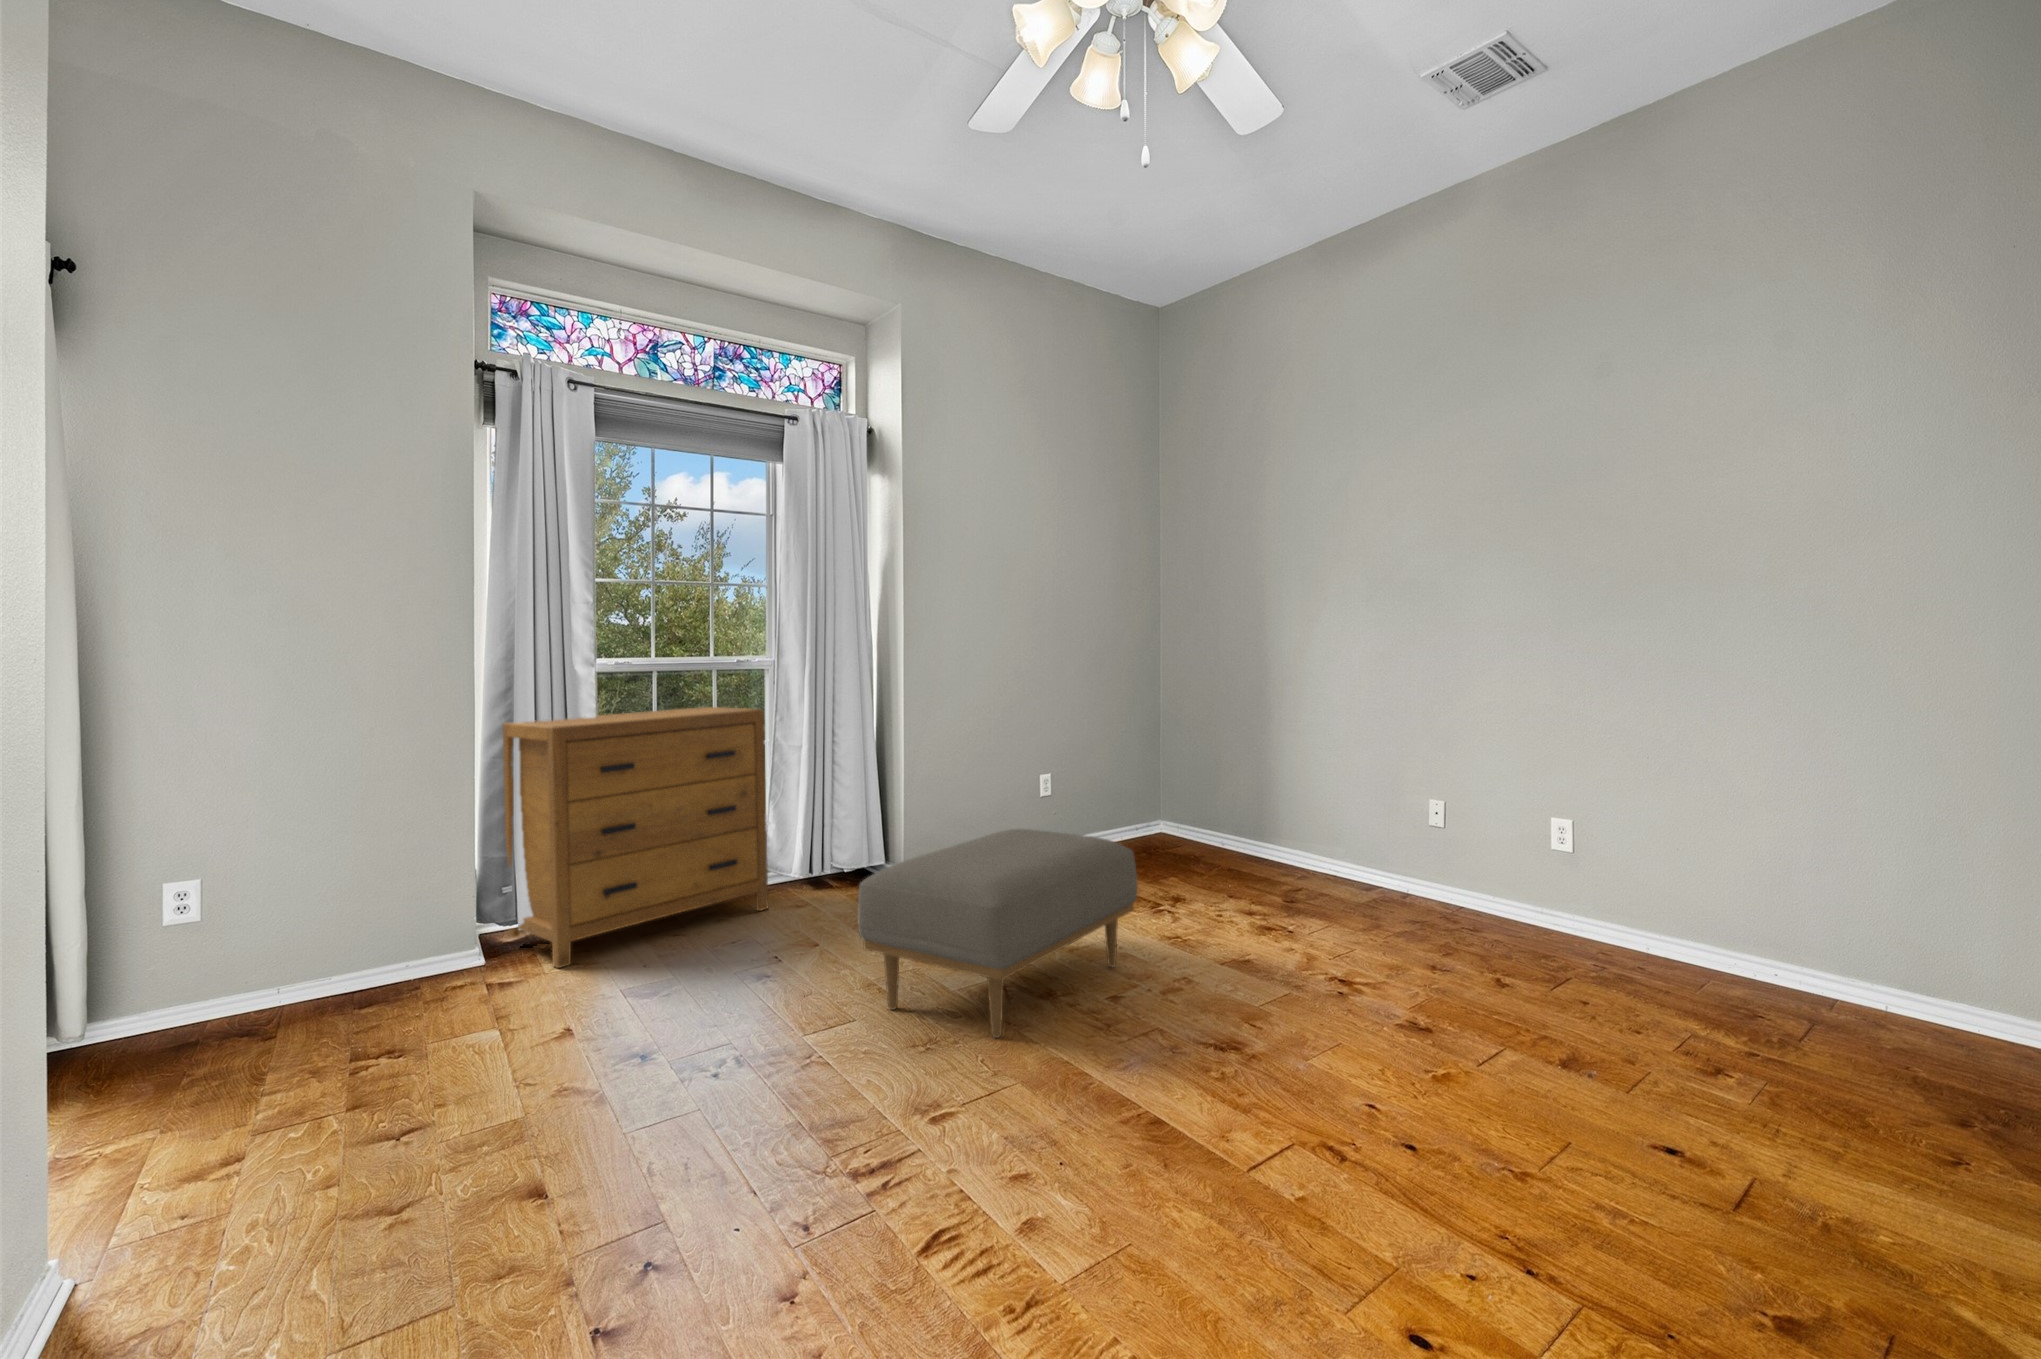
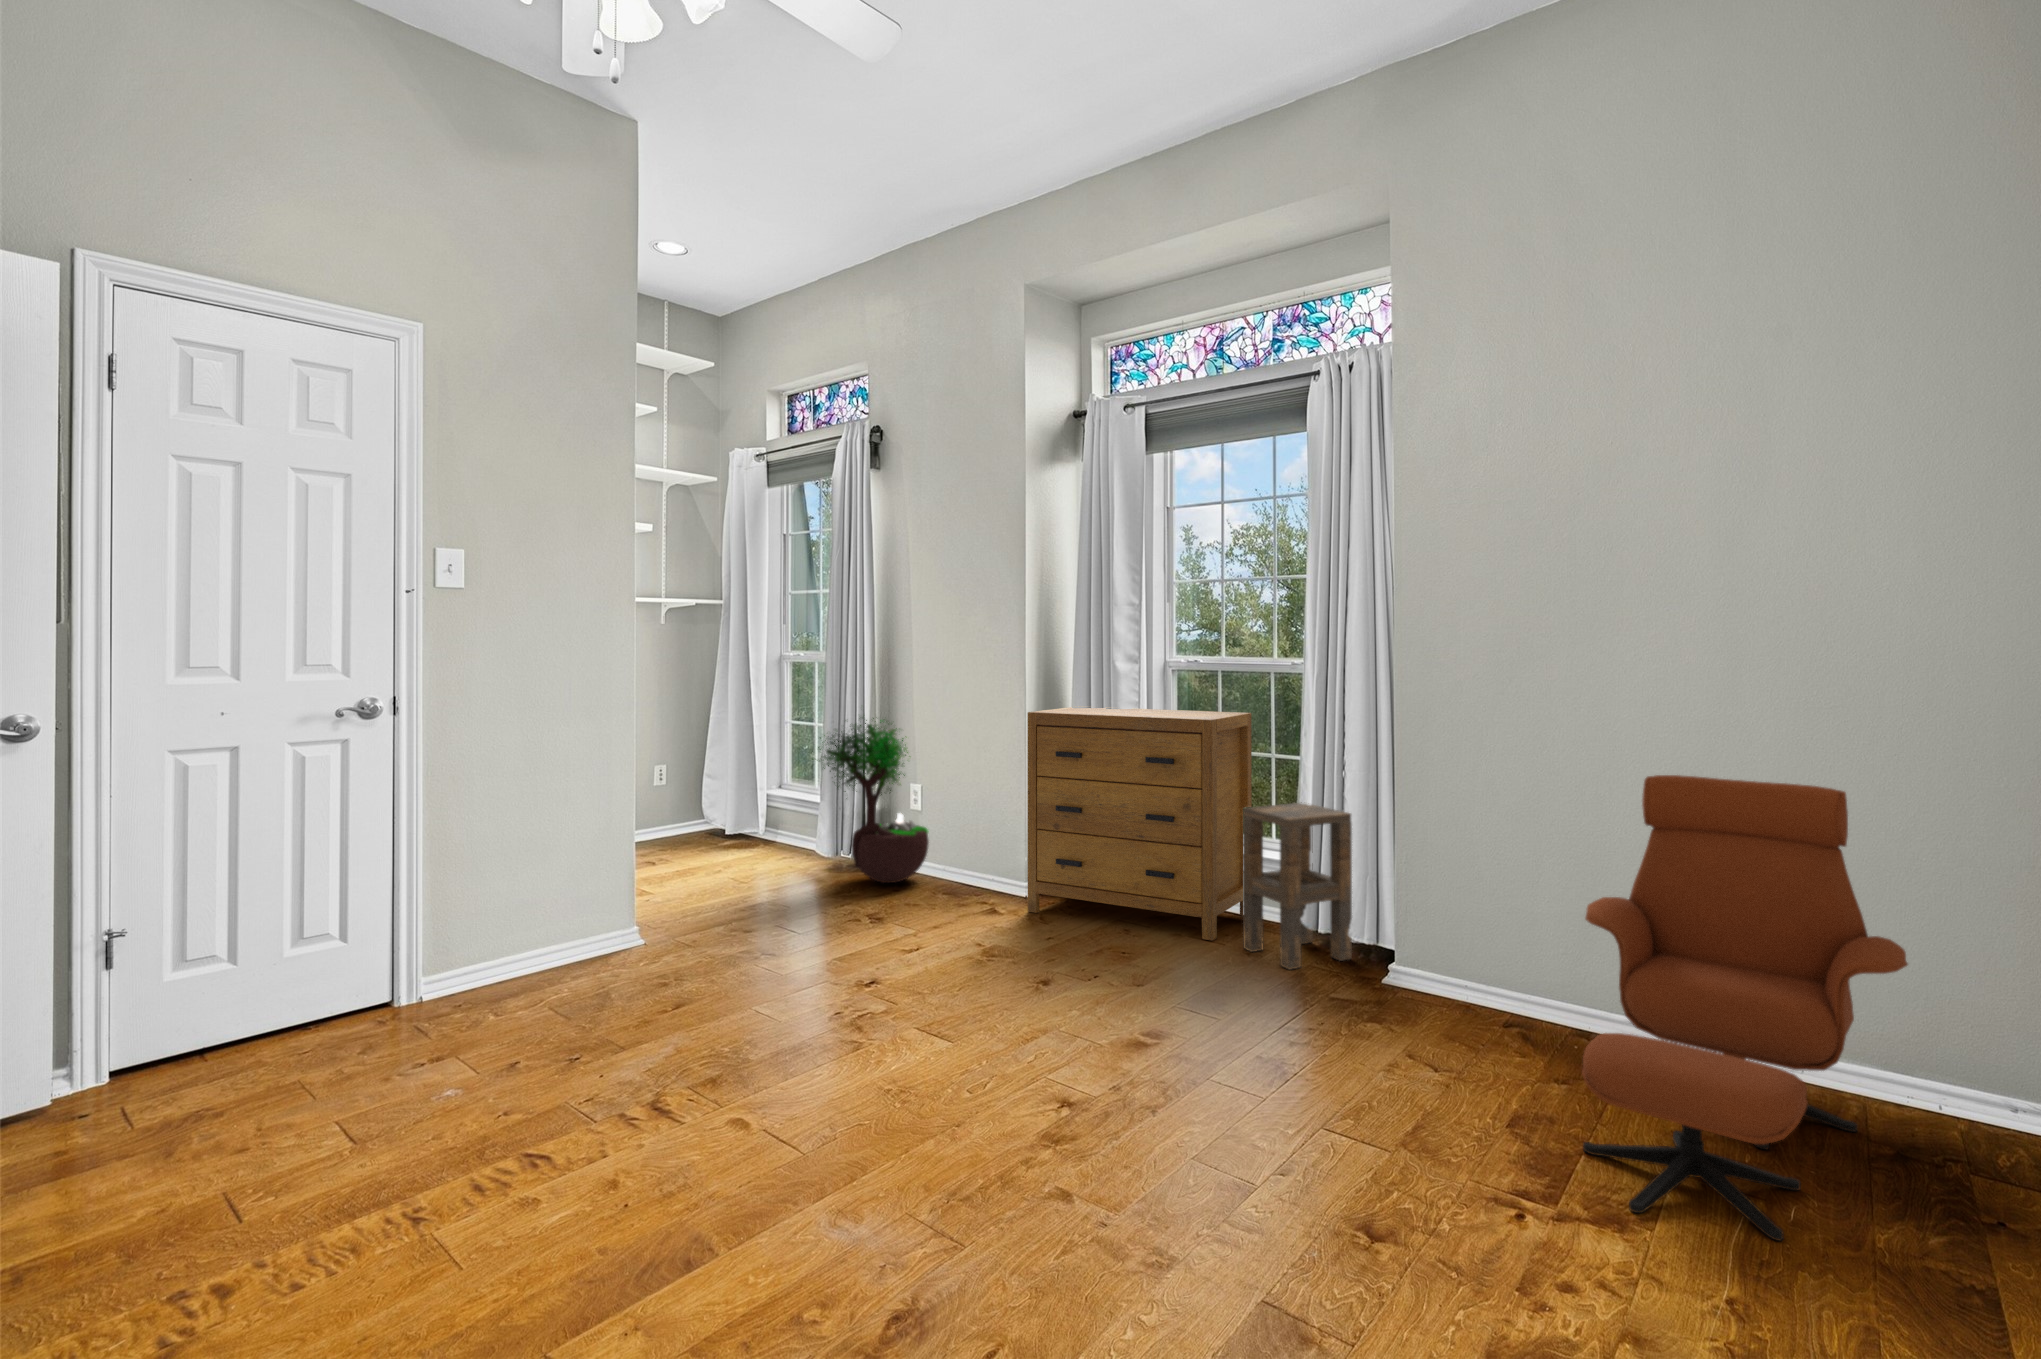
lounge chair: none [1049,697,1226,876] -> present [1582,775,1908,1241]
potted tree: none [87,760,331,1056] -> present [812,717,929,883]
side table: none [794,769,864,903] -> present [1243,802,1352,970]
ottoman: present [858,829,1138,1038] -> none [792,885,1148,1137]

